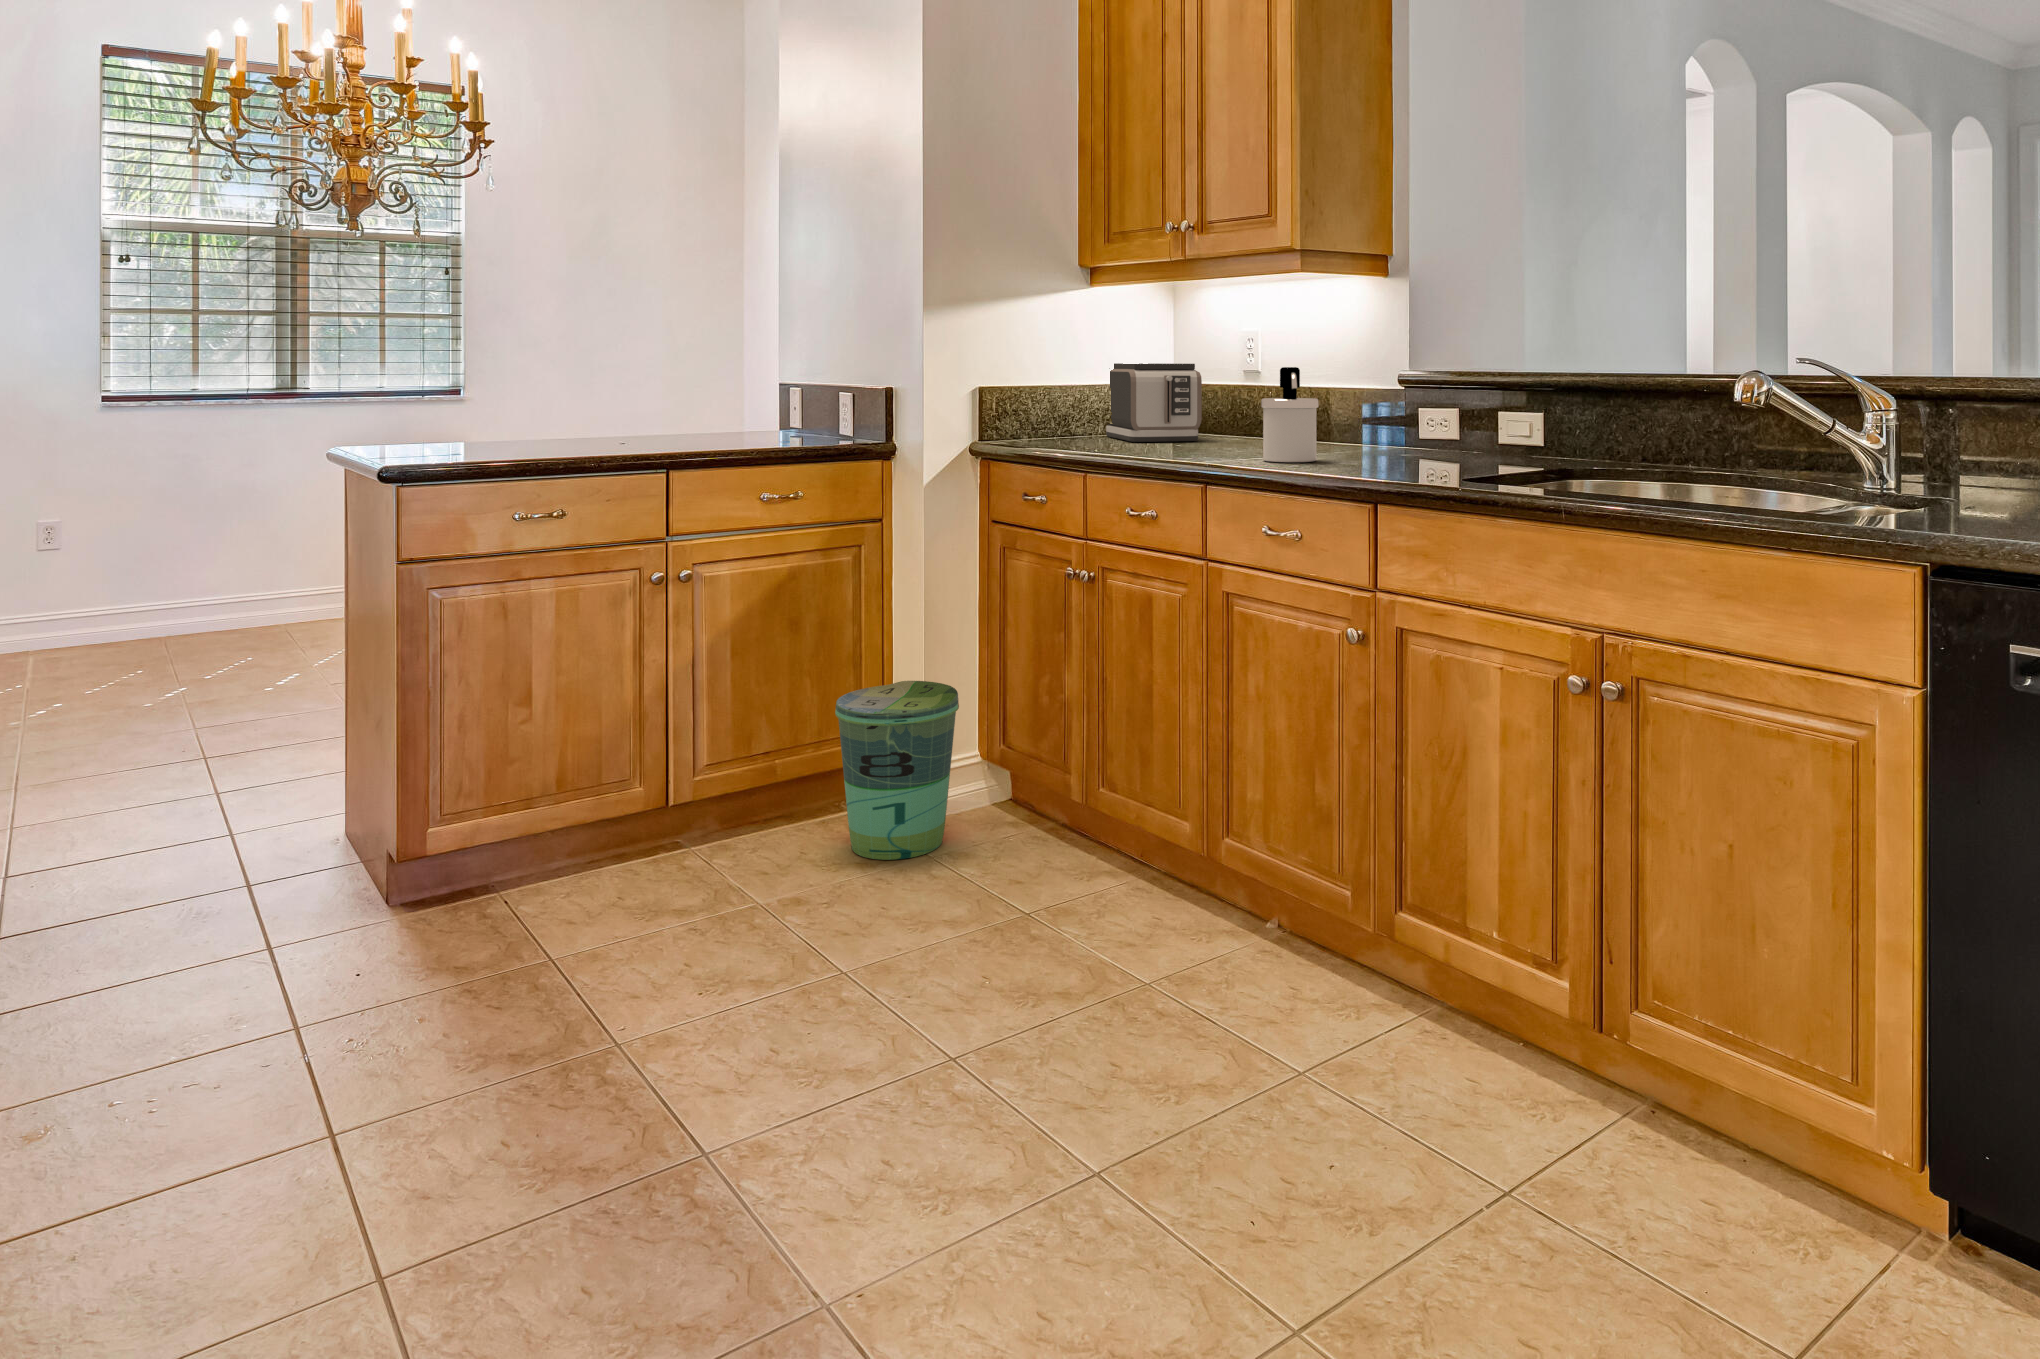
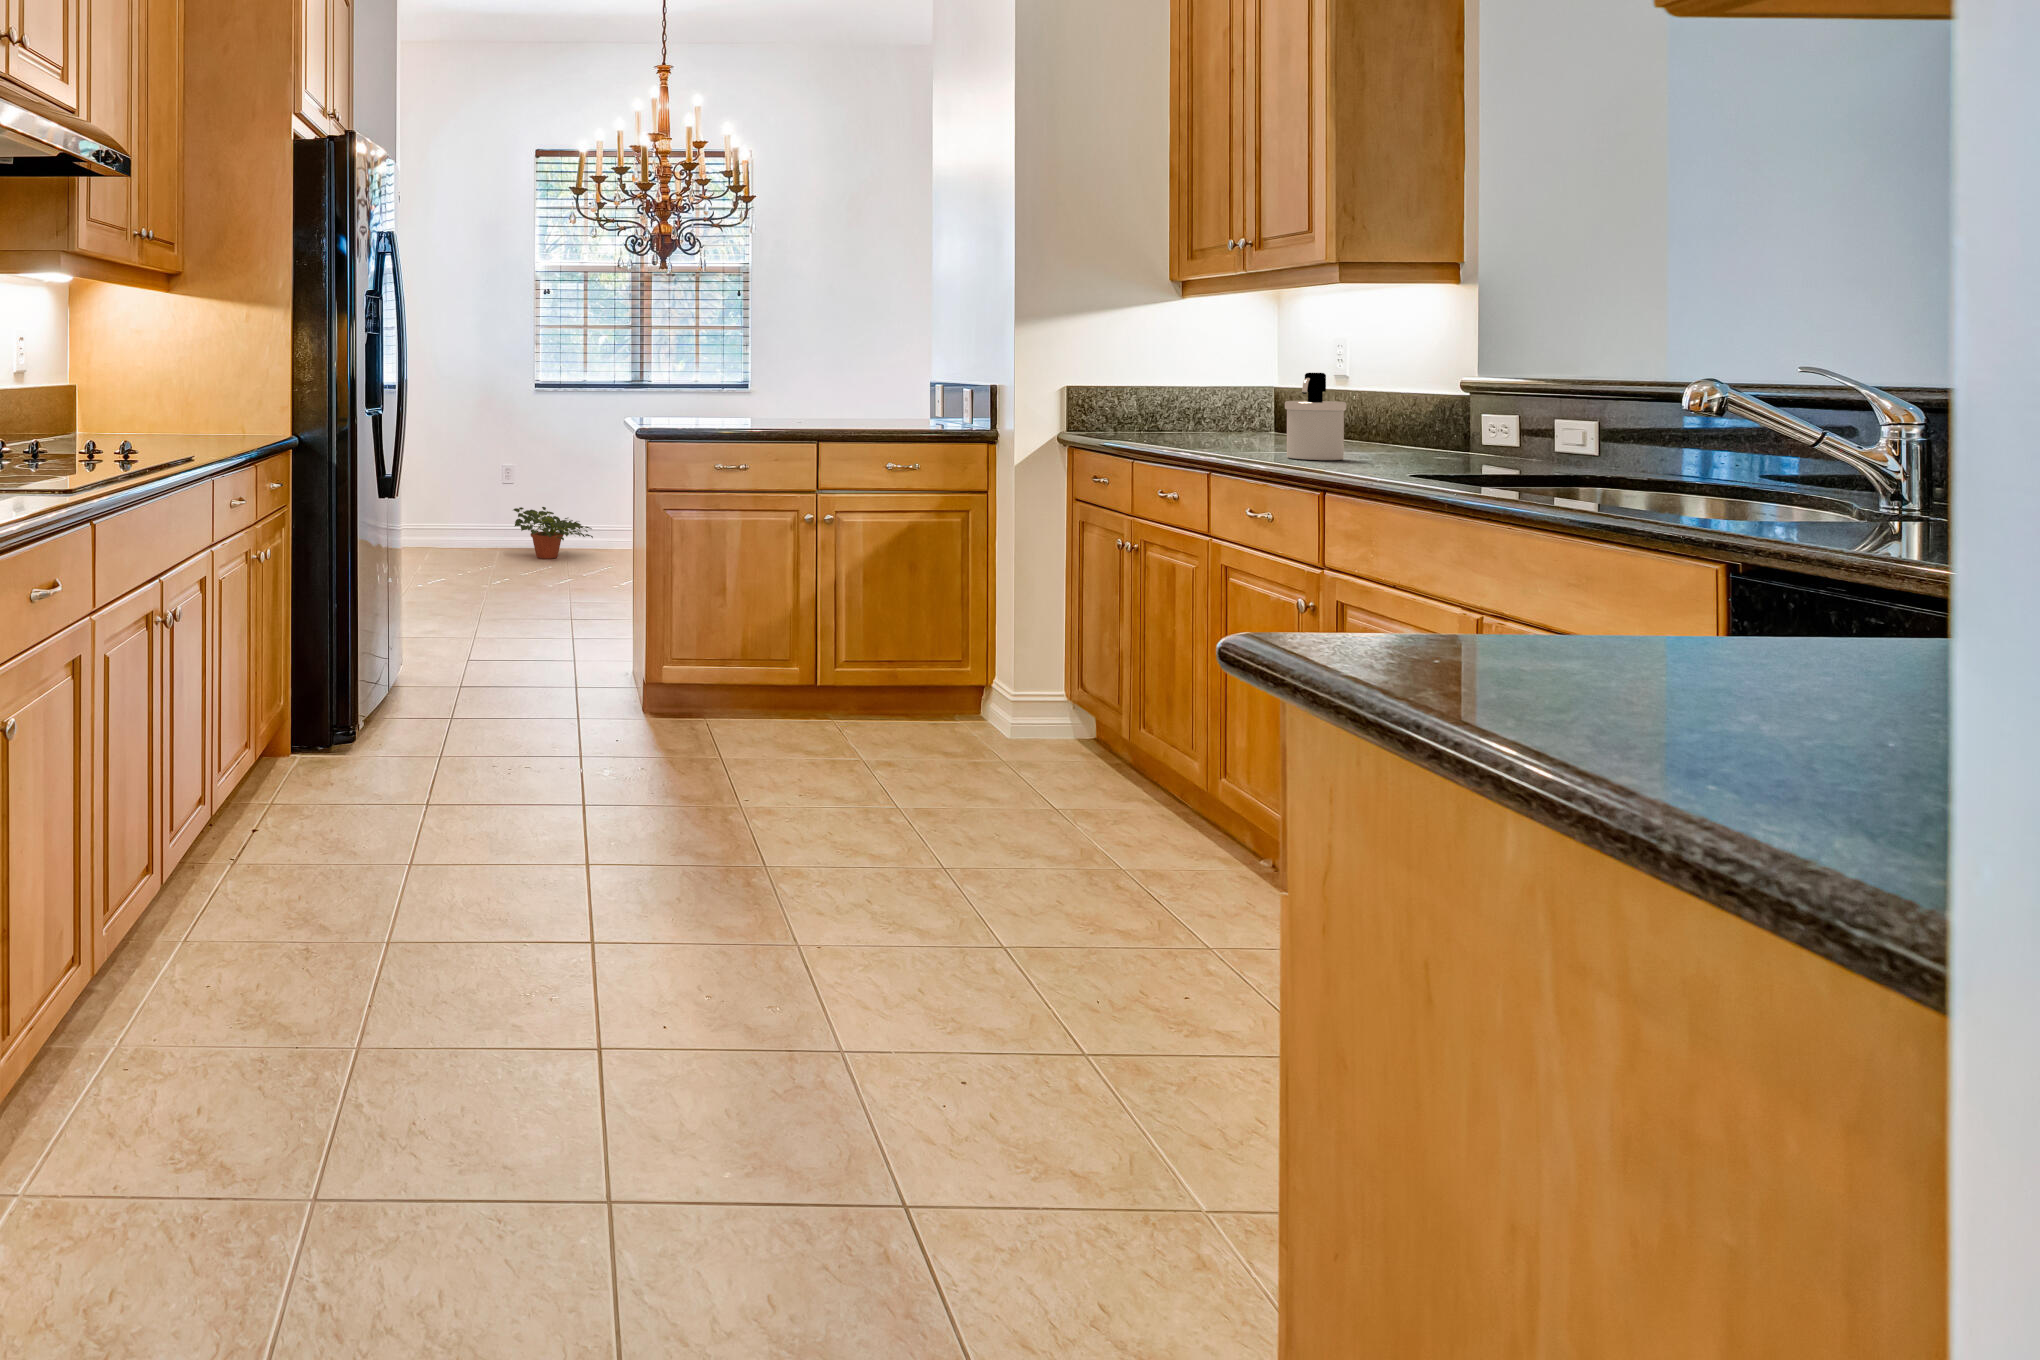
toaster: present [1106,363,1202,442] -> none [1202,367,1286,440]
potted plant: none [48,587,210,668] -> present [513,507,593,559]
trash can: present [835,681,959,860] -> none [932,621,1033,757]

